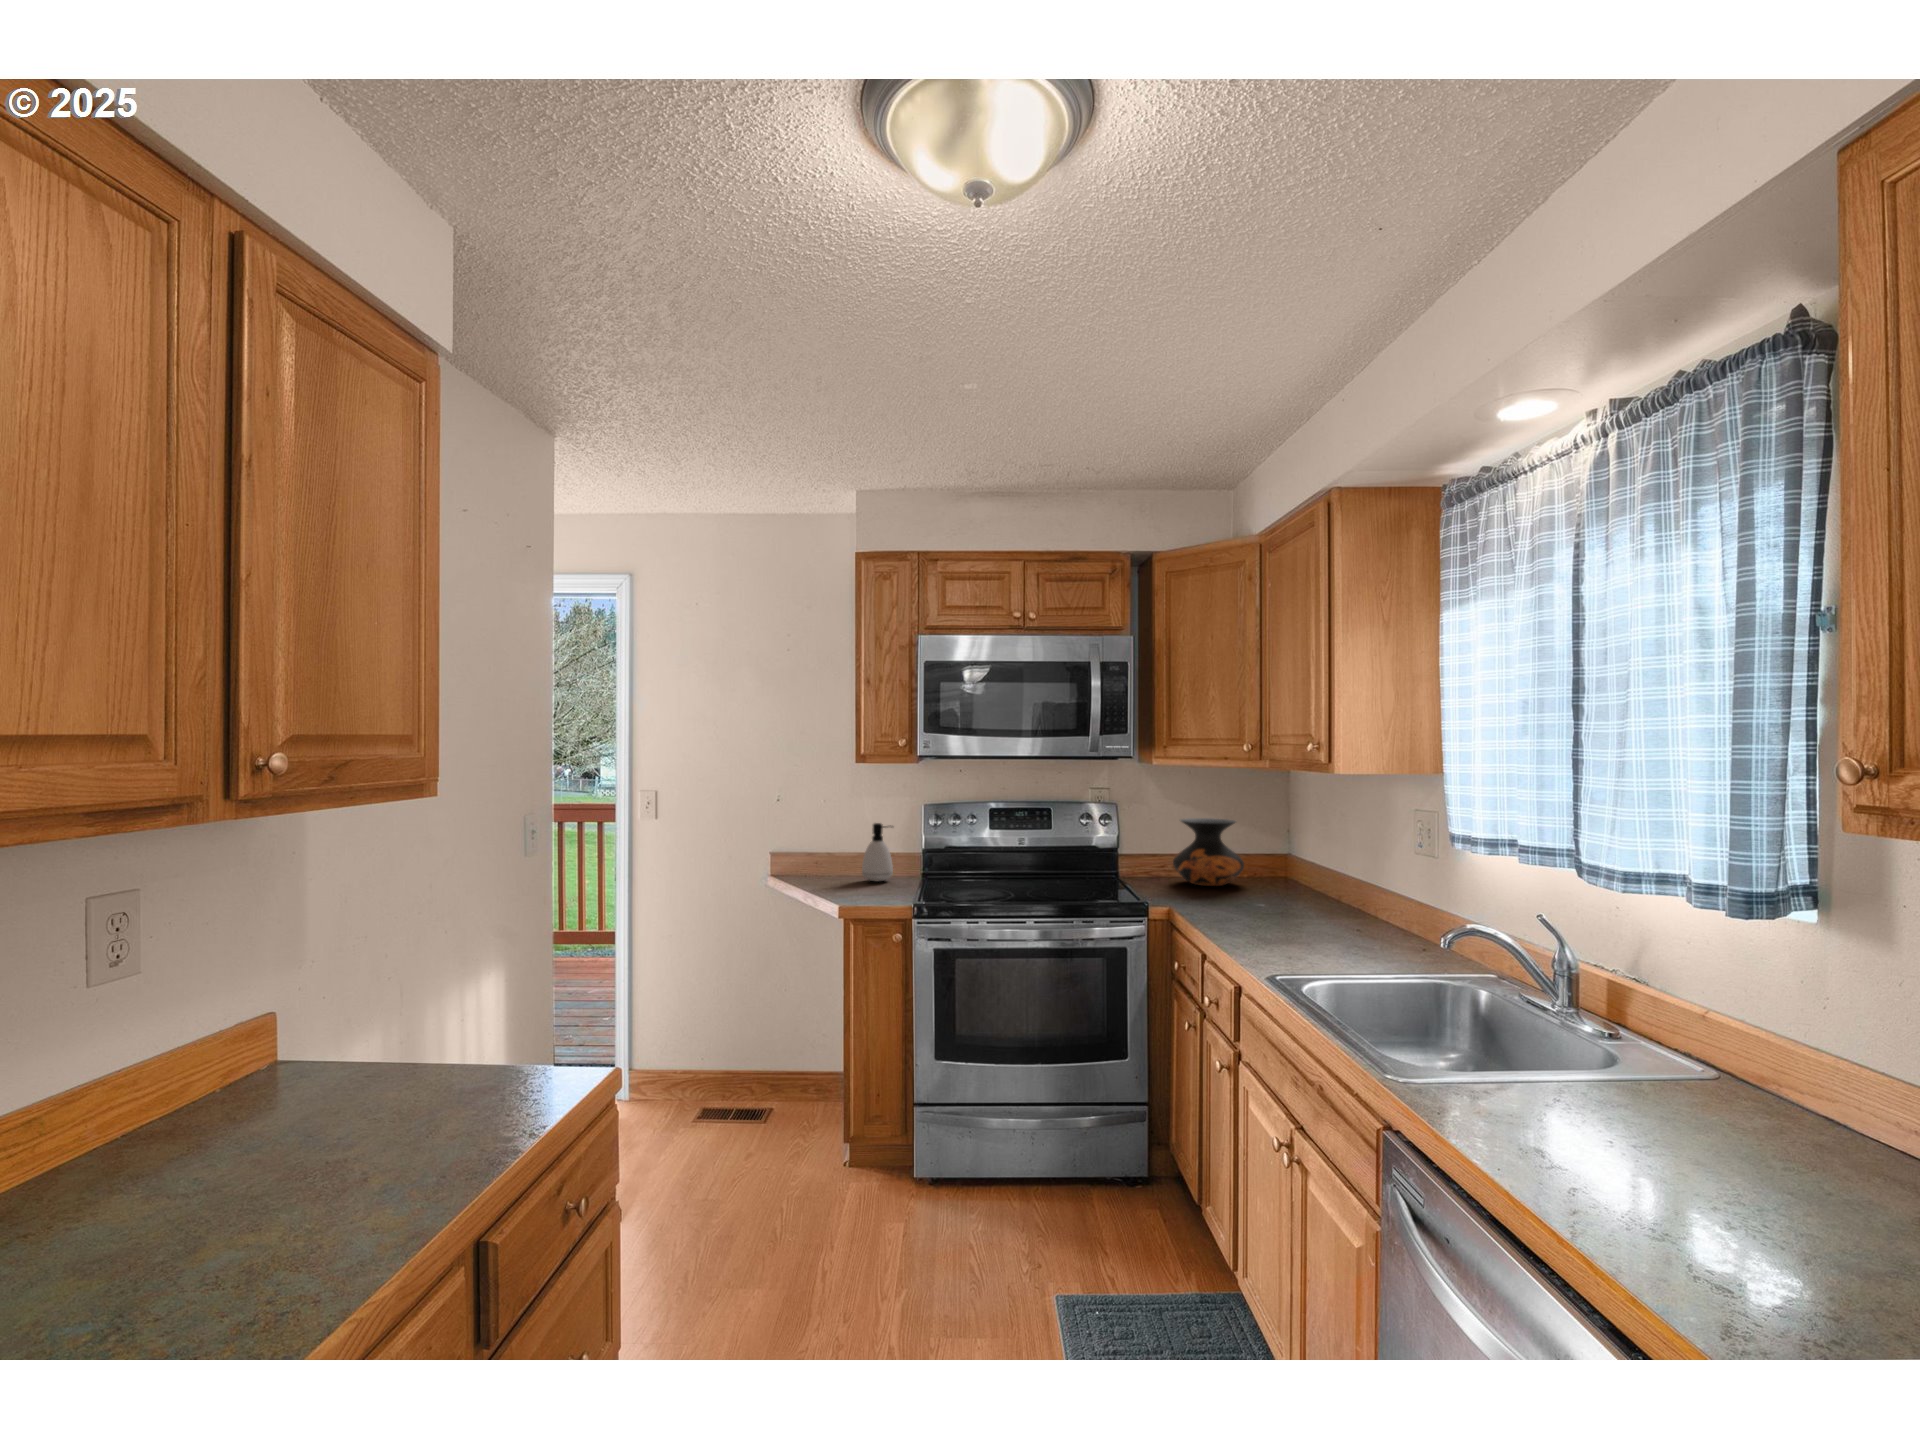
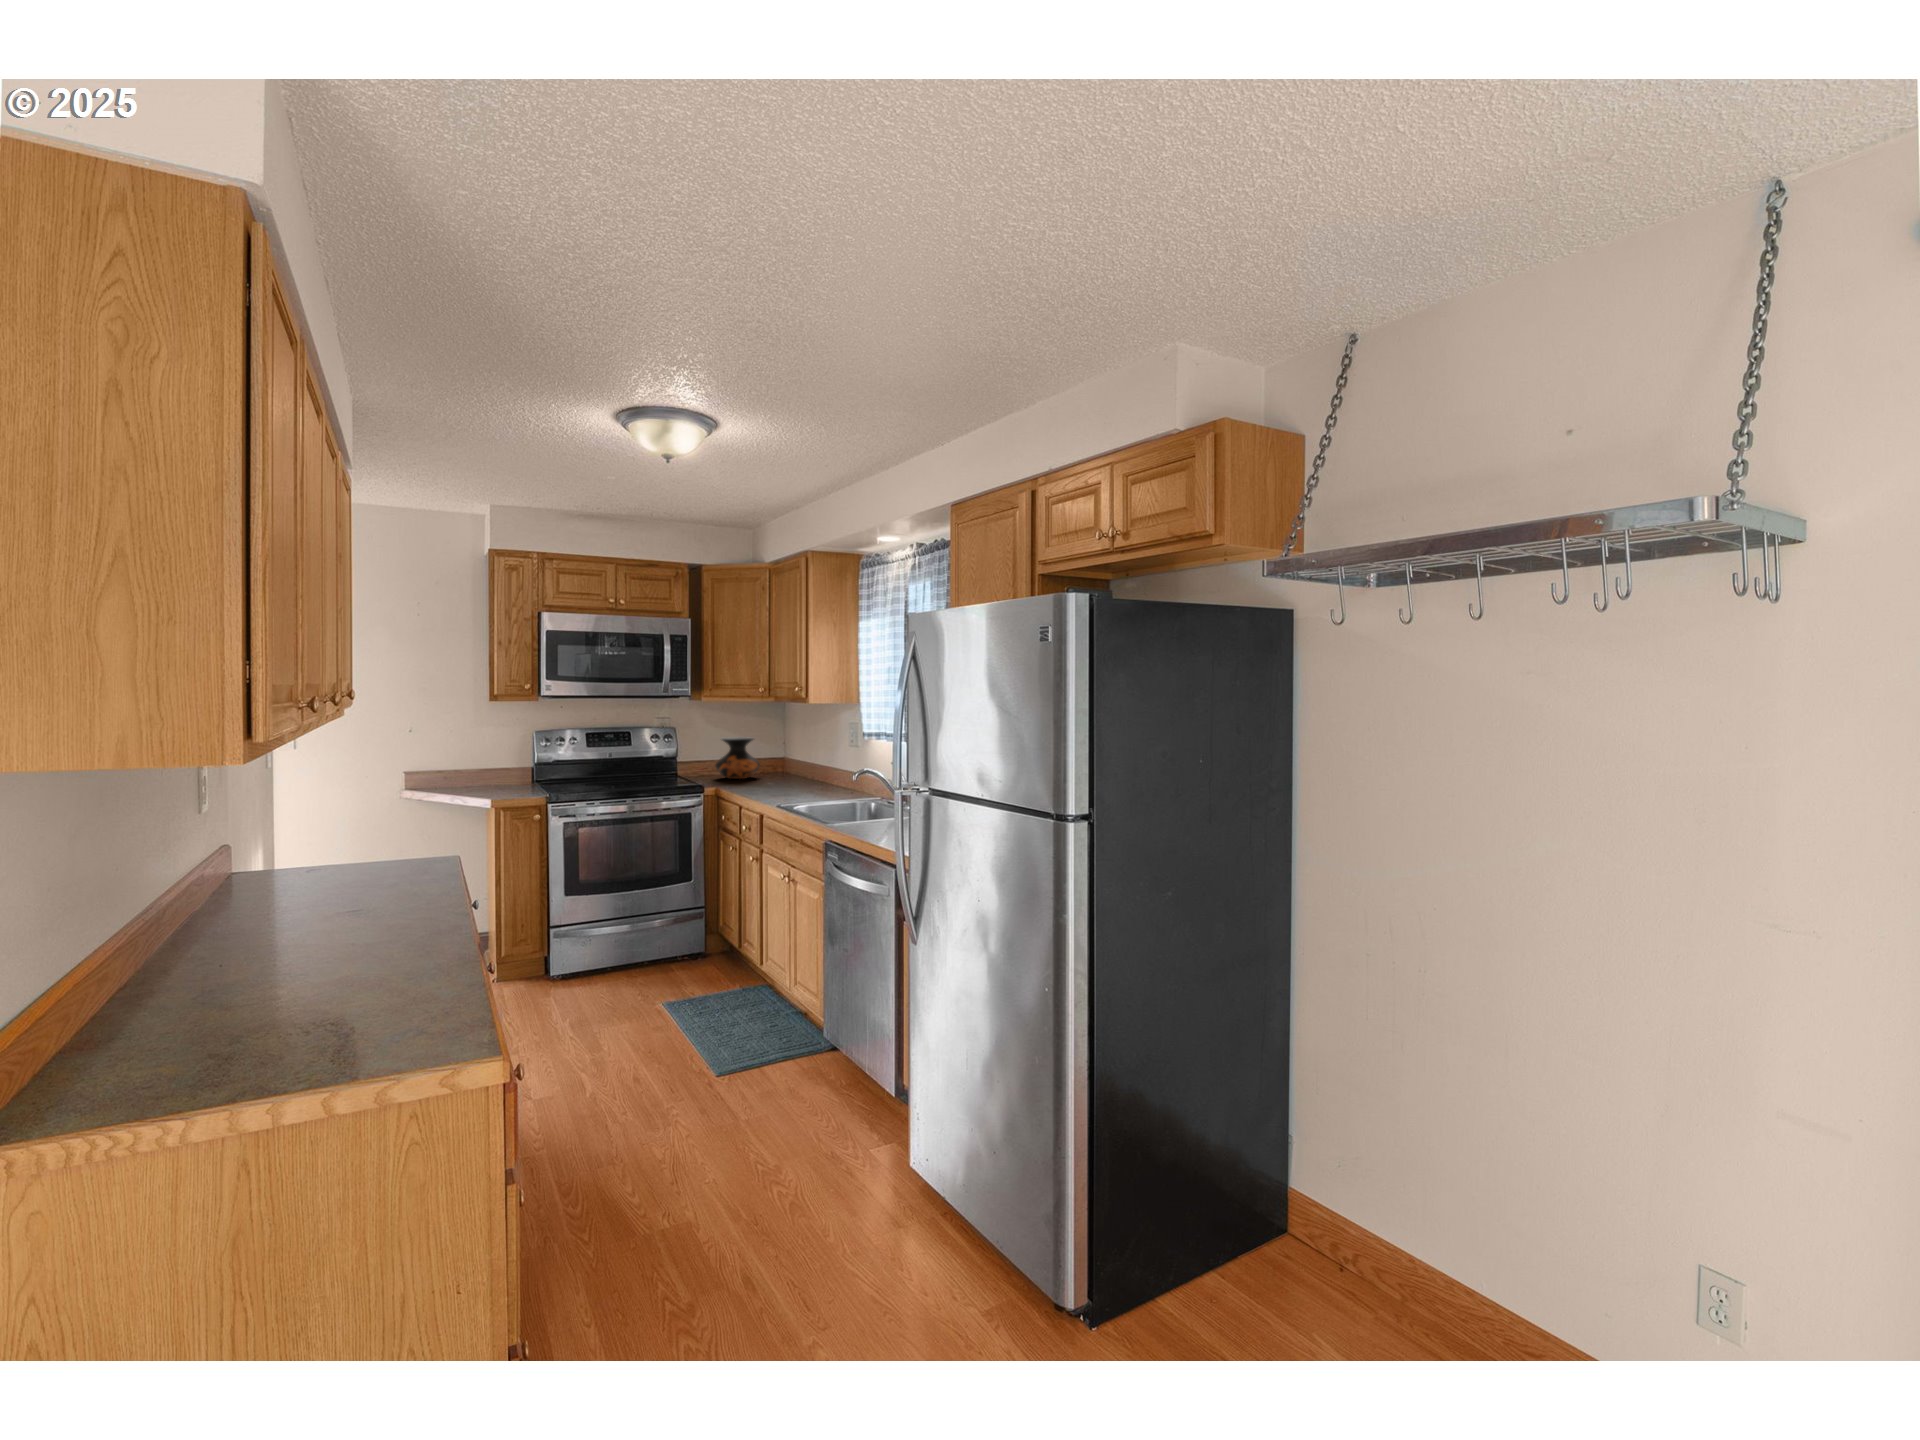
soap dispenser: present [862,823,893,881] -> none [489,747,514,789]

